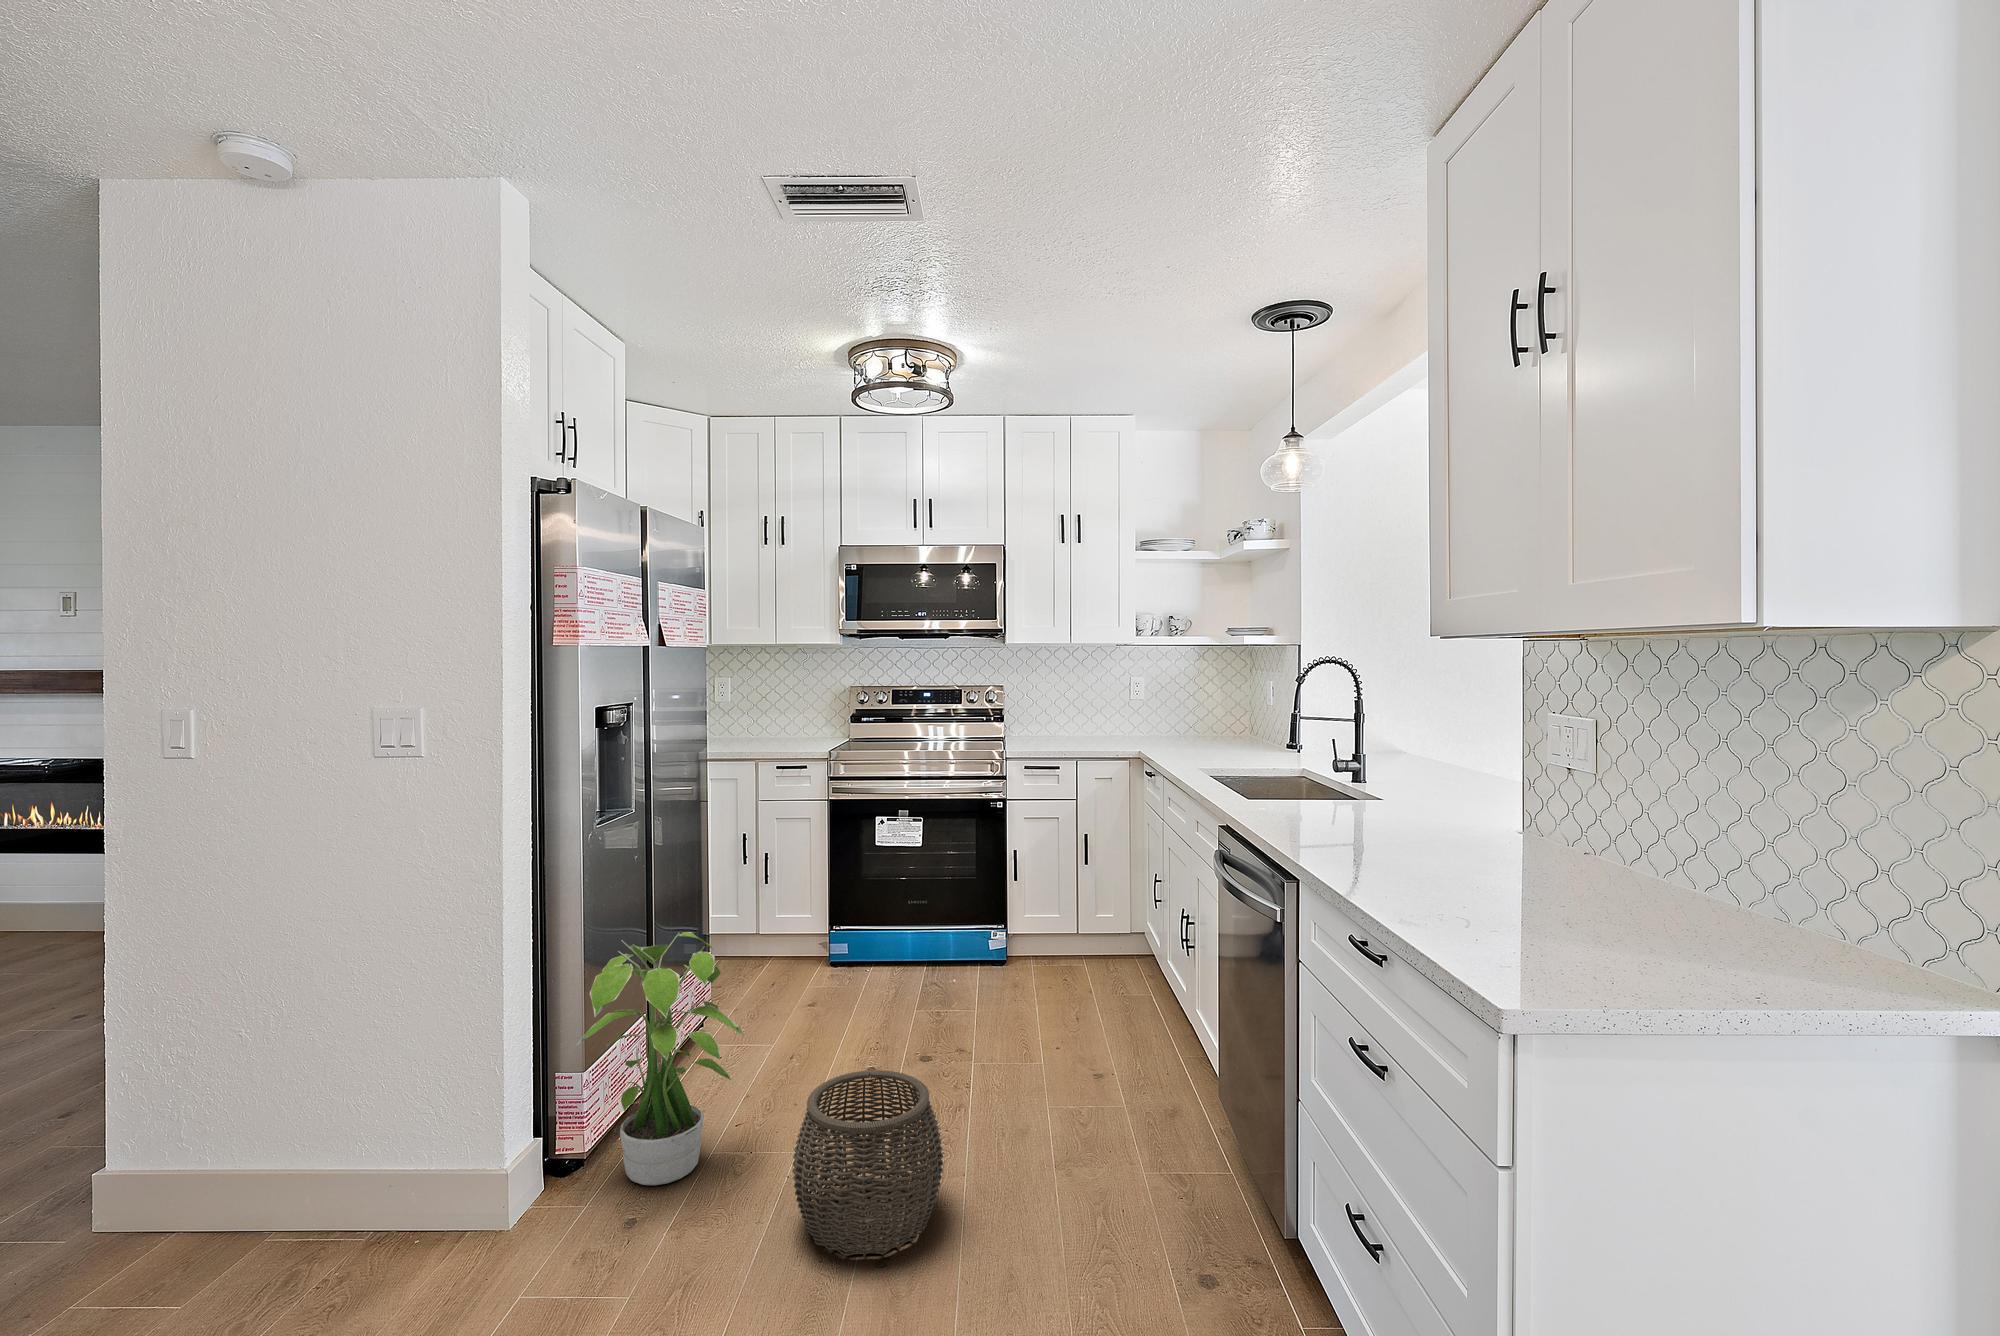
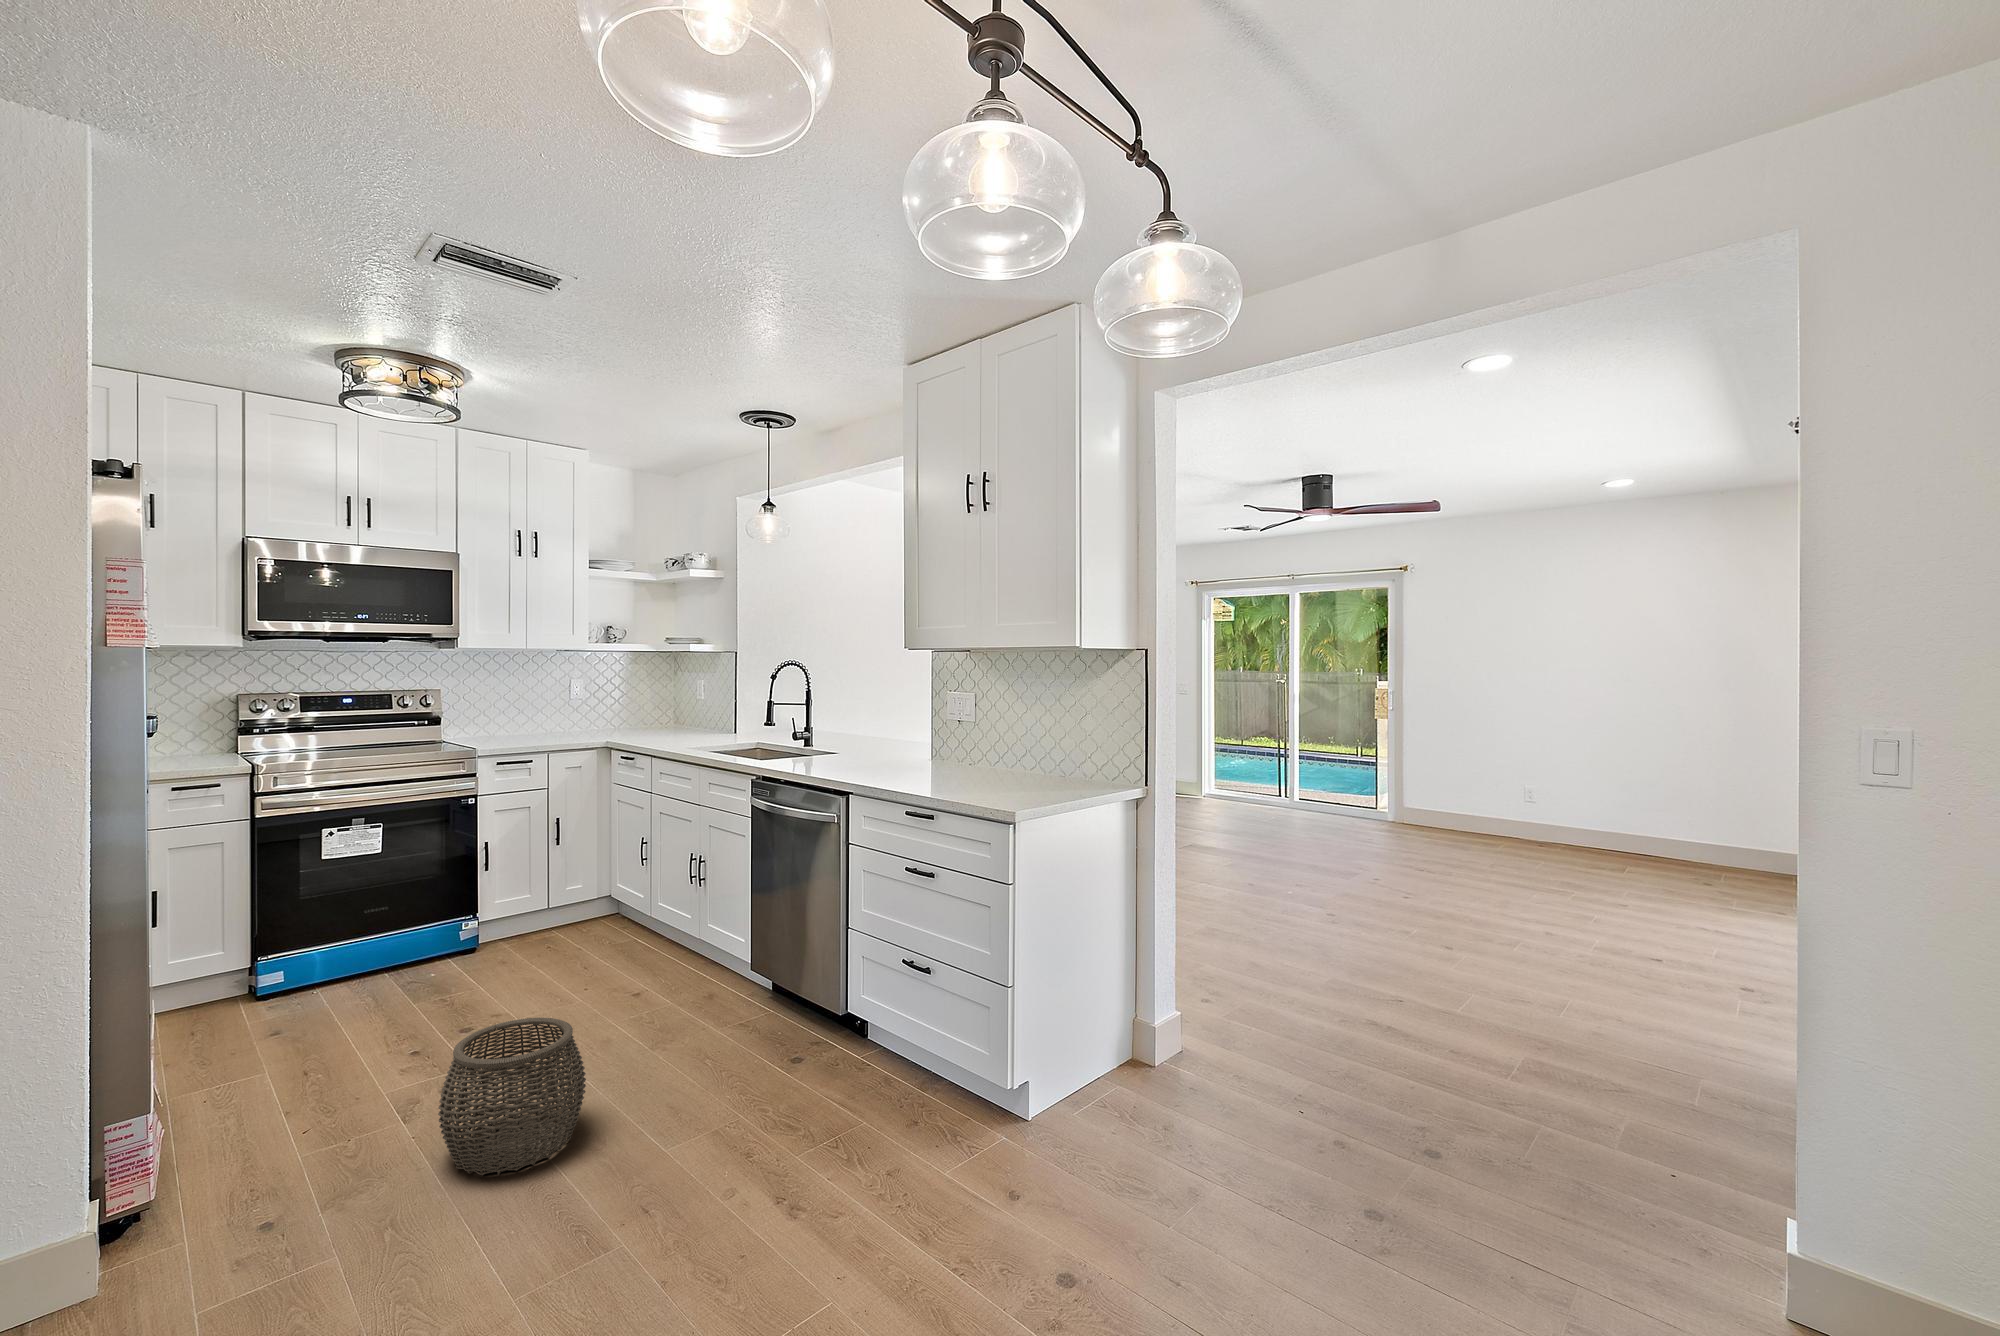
potted plant: present [575,932,744,1185] -> none [115,948,332,1221]

